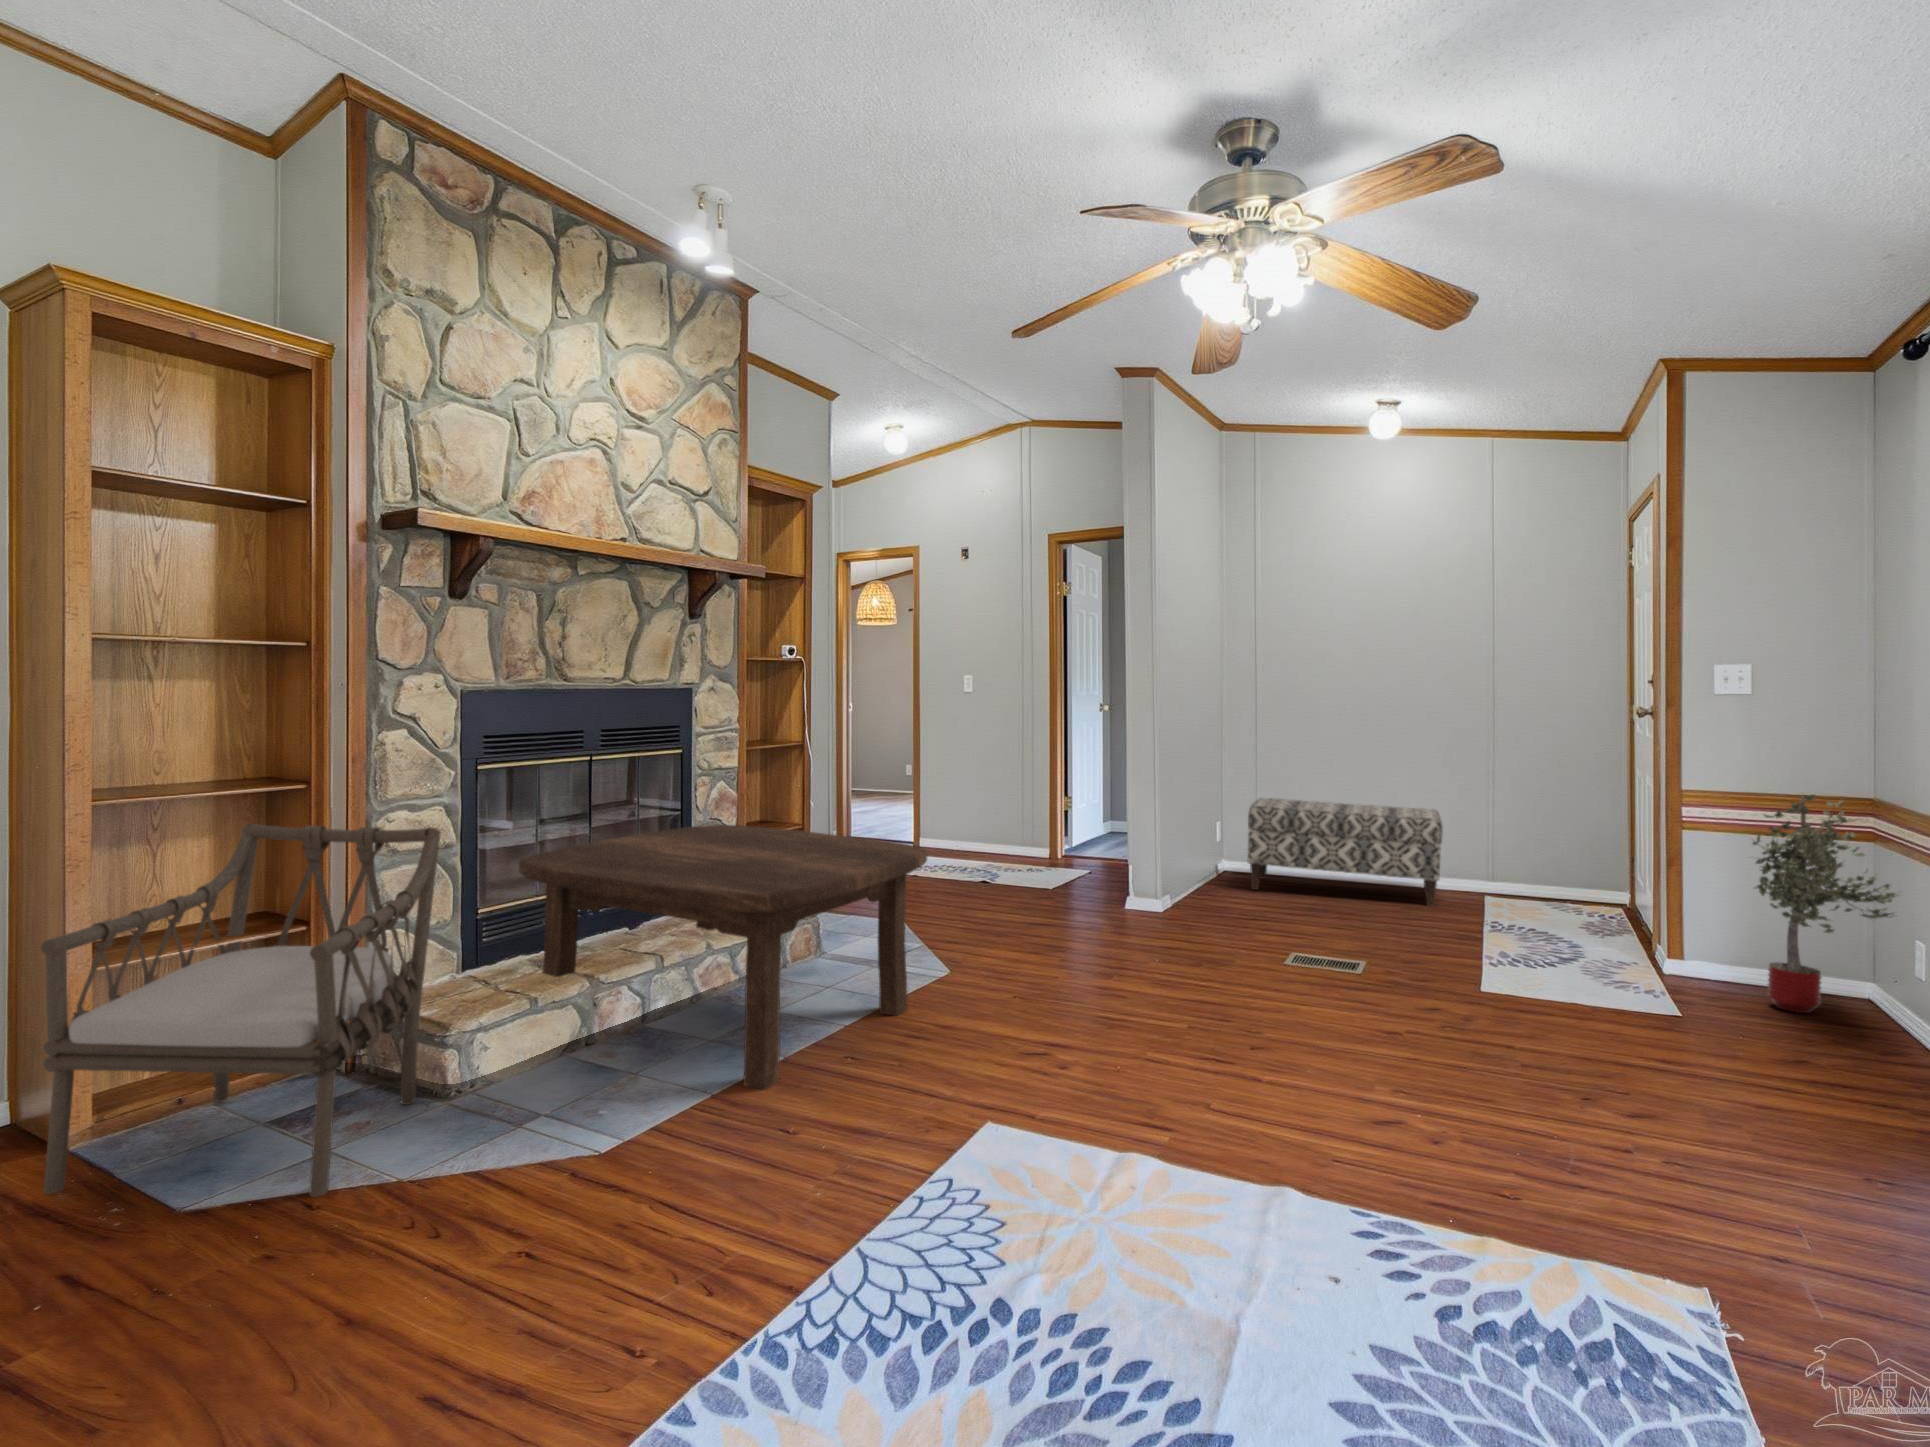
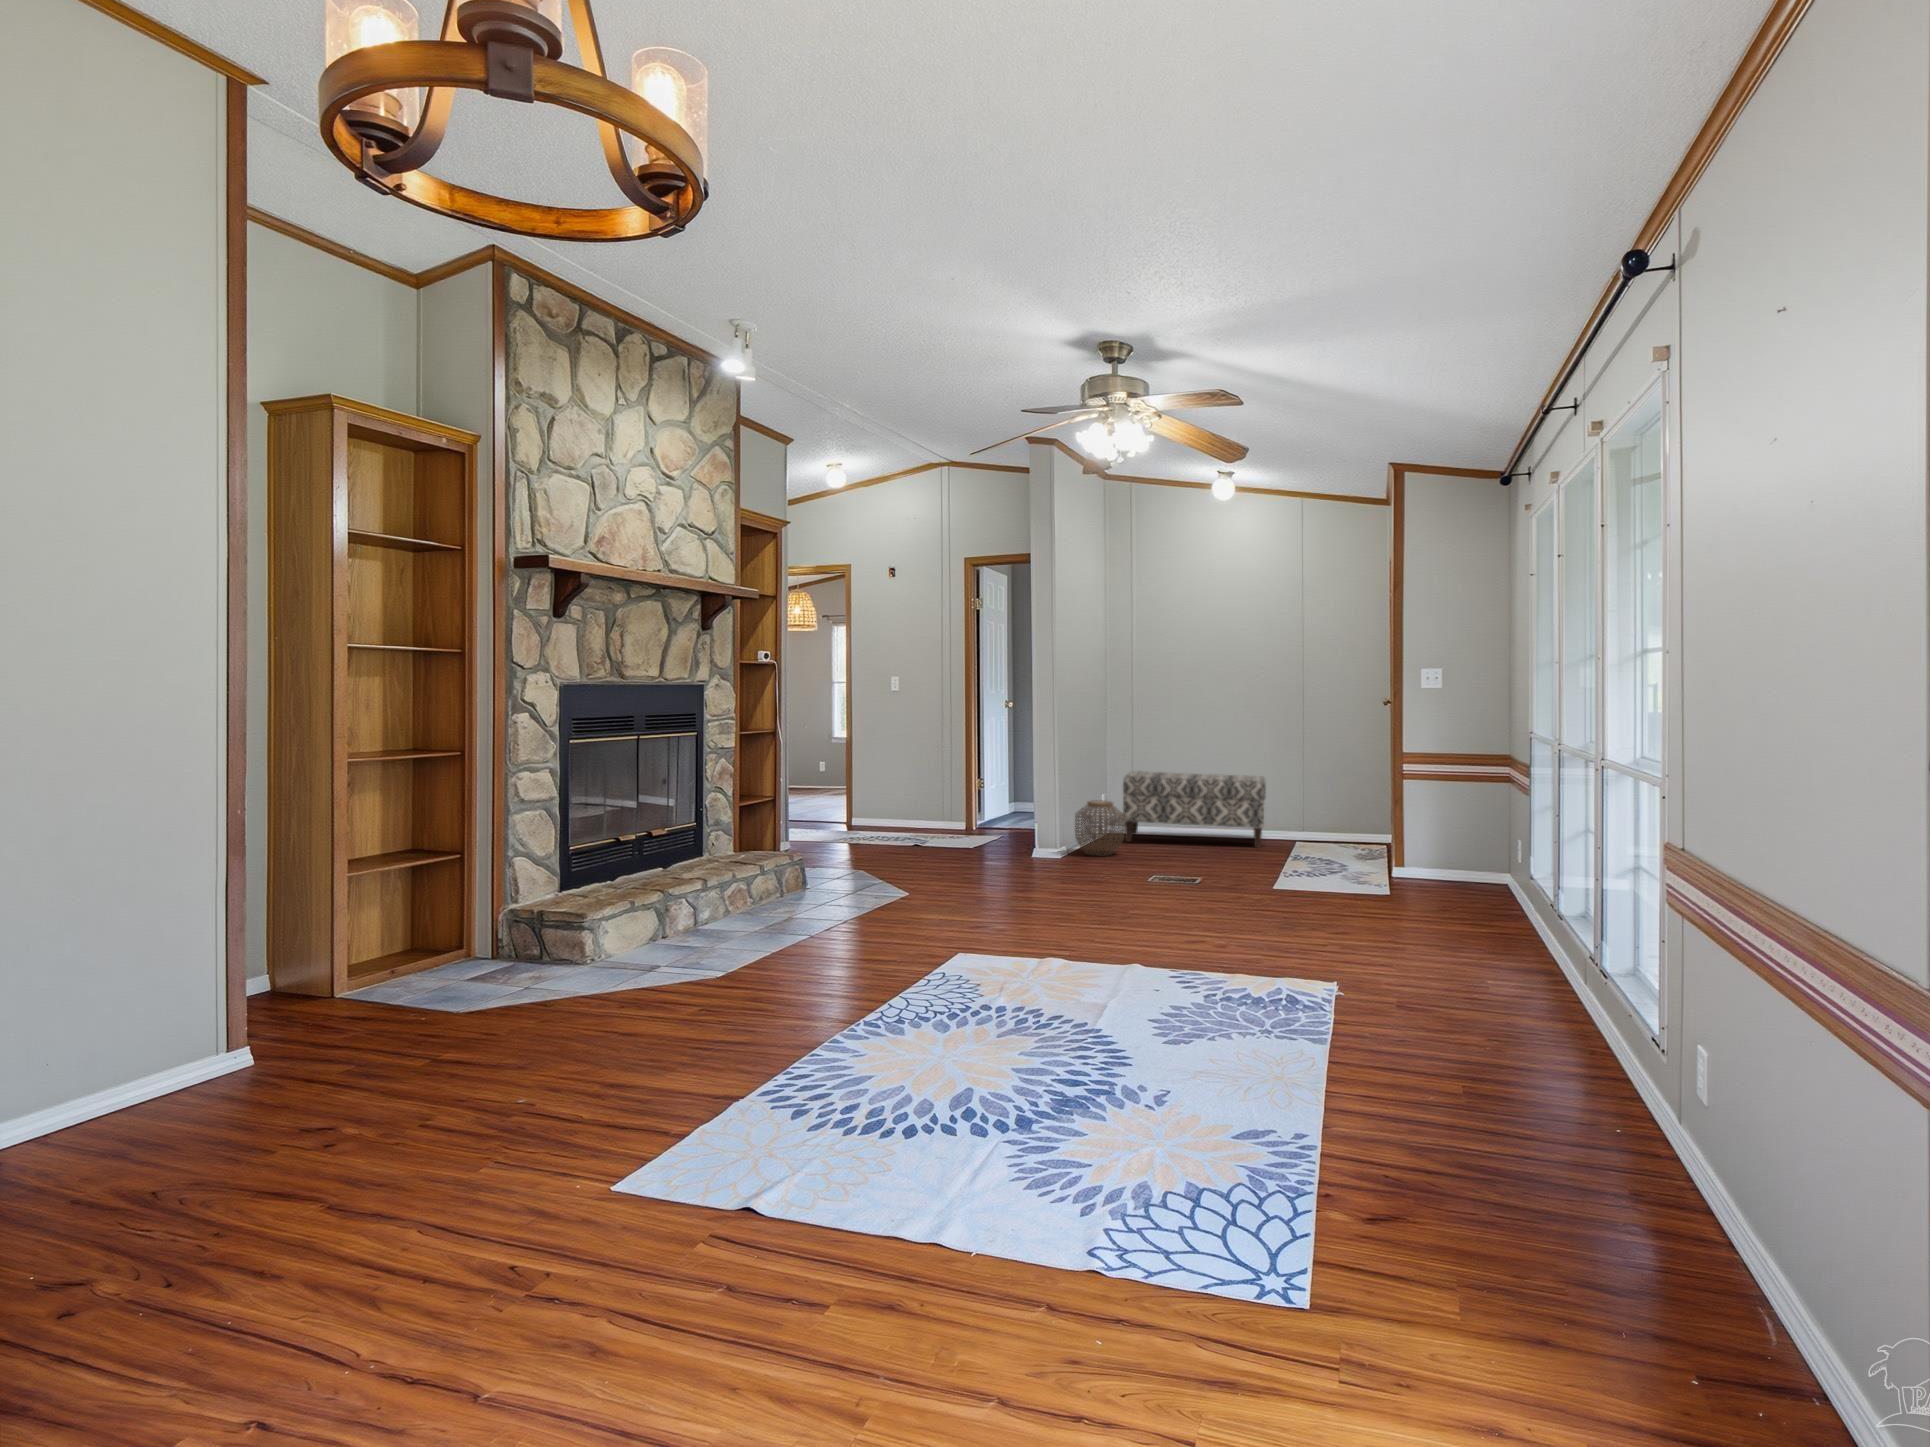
potted tree: present [1753,795,1899,1013] -> none [1446,748,1532,893]
armchair: present [41,823,441,1197] -> none [339,780,568,1019]
coffee table: present [519,825,928,1090] -> none [604,789,897,957]
woven basket: none [1184,839,1251,912] -> present [1075,800,1125,856]

